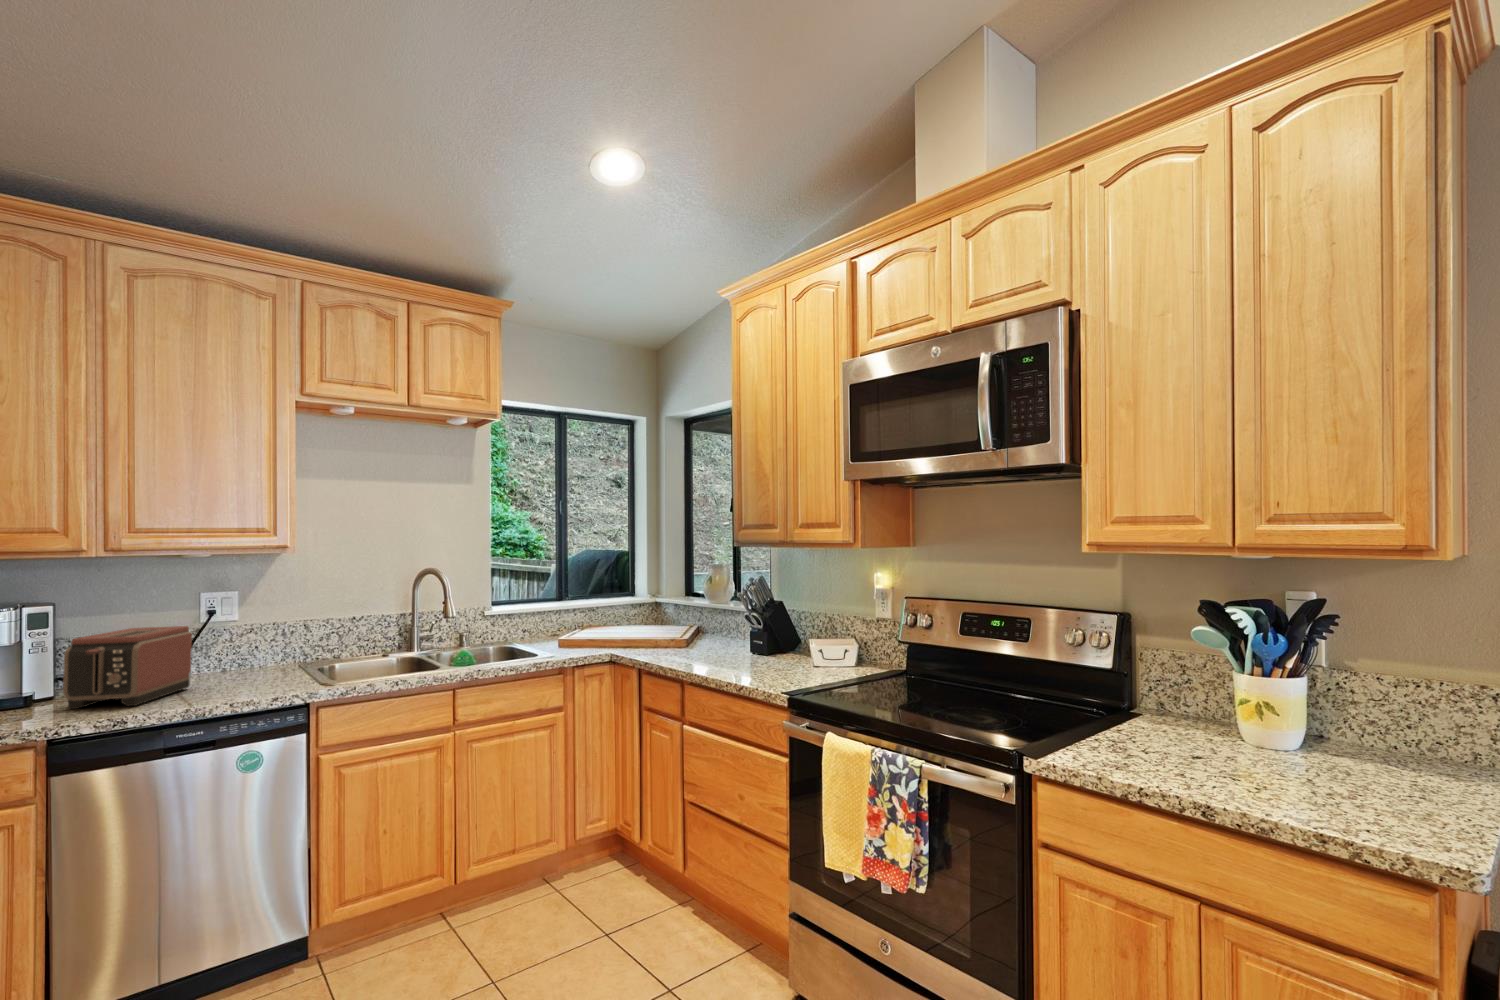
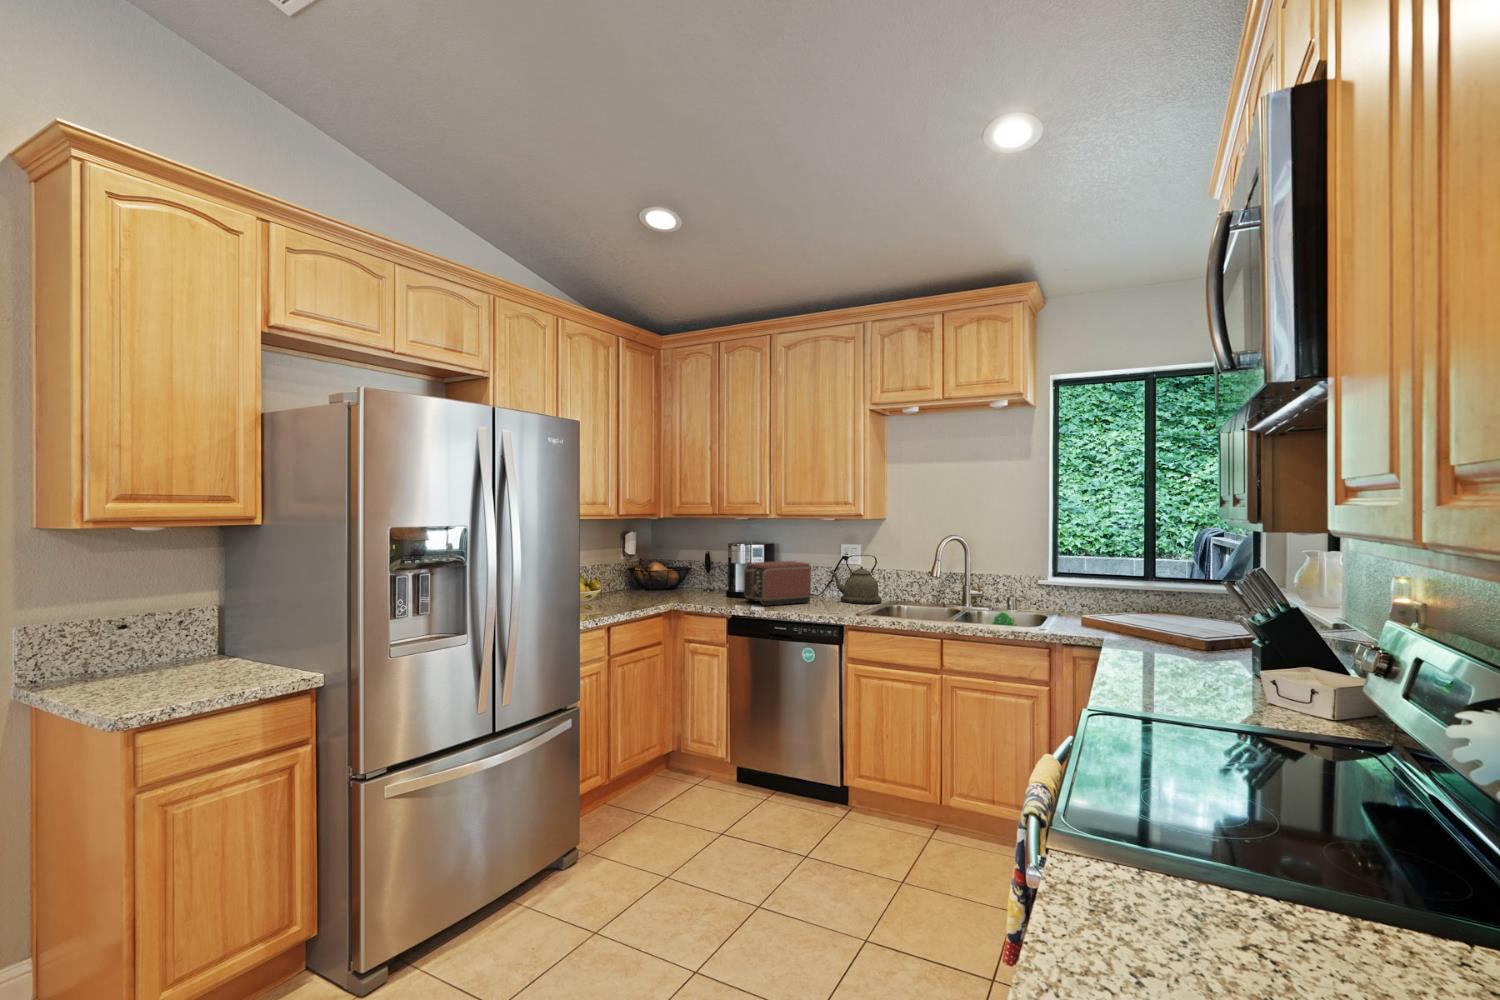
kettle: none [210,606,286,678] -> present [830,555,882,604]

